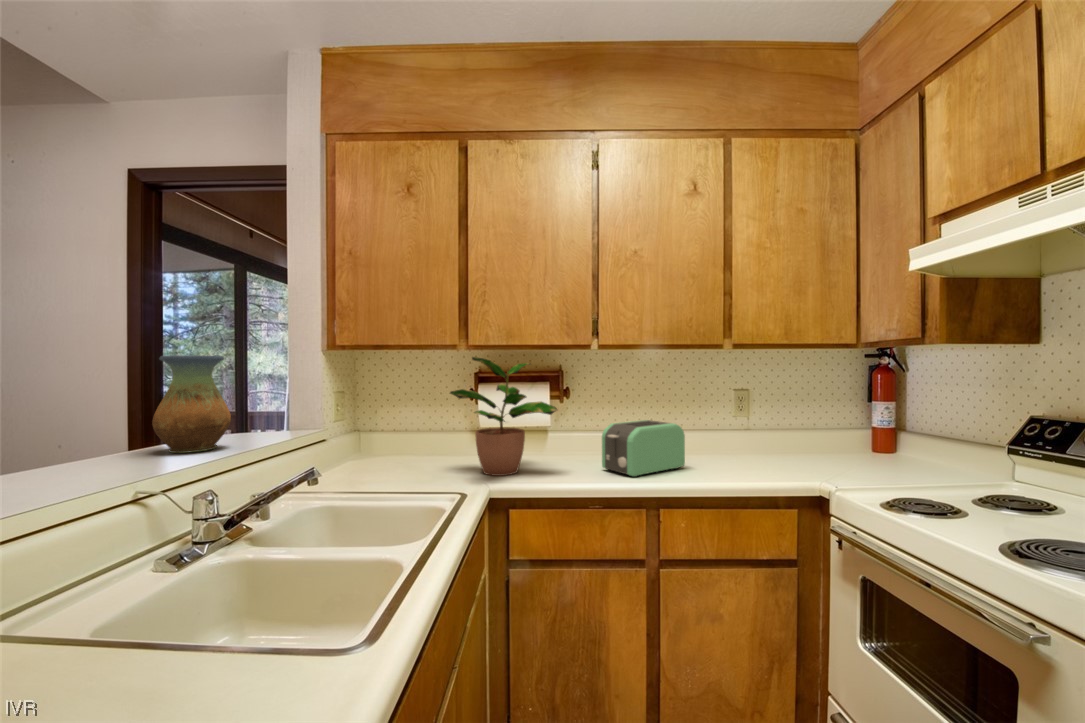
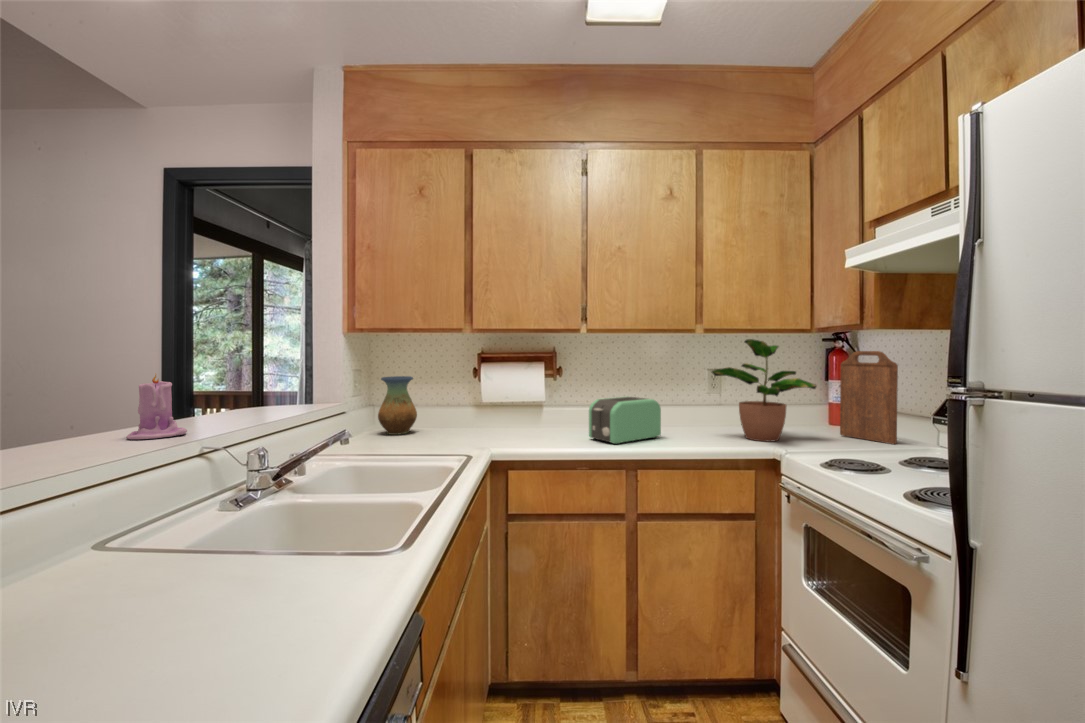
vase: present [152,356,231,453] -> present [378,376,417,435]
potted plant: present [450,357,557,476] -> present [712,339,817,442]
cutting board: none [891,368,962,477] -> present [840,351,898,444]
candle: none [44,401,122,483] -> present [127,375,187,440]

